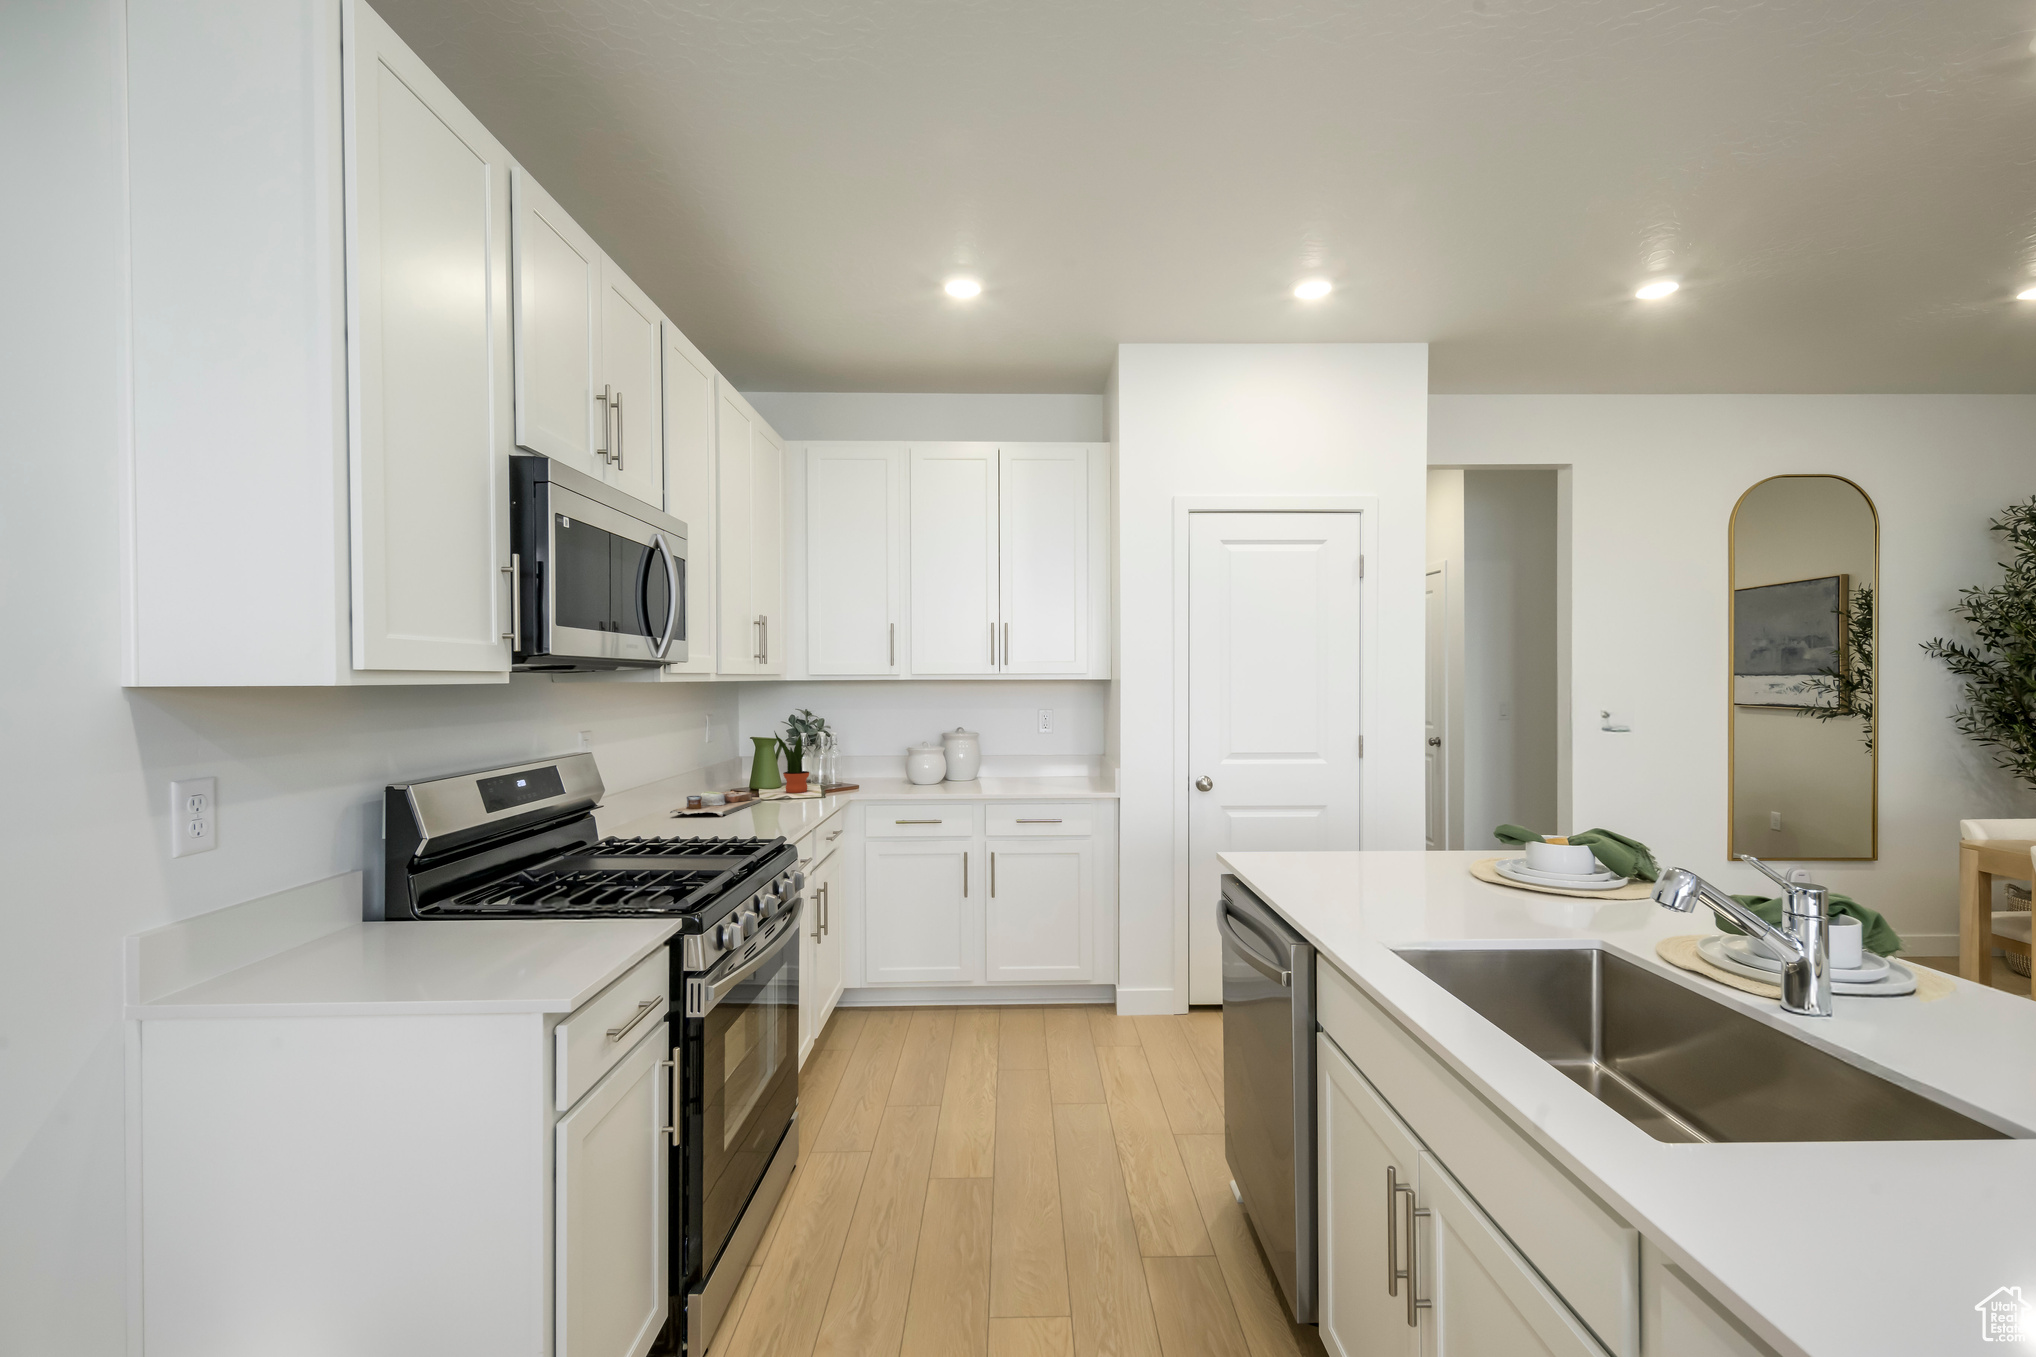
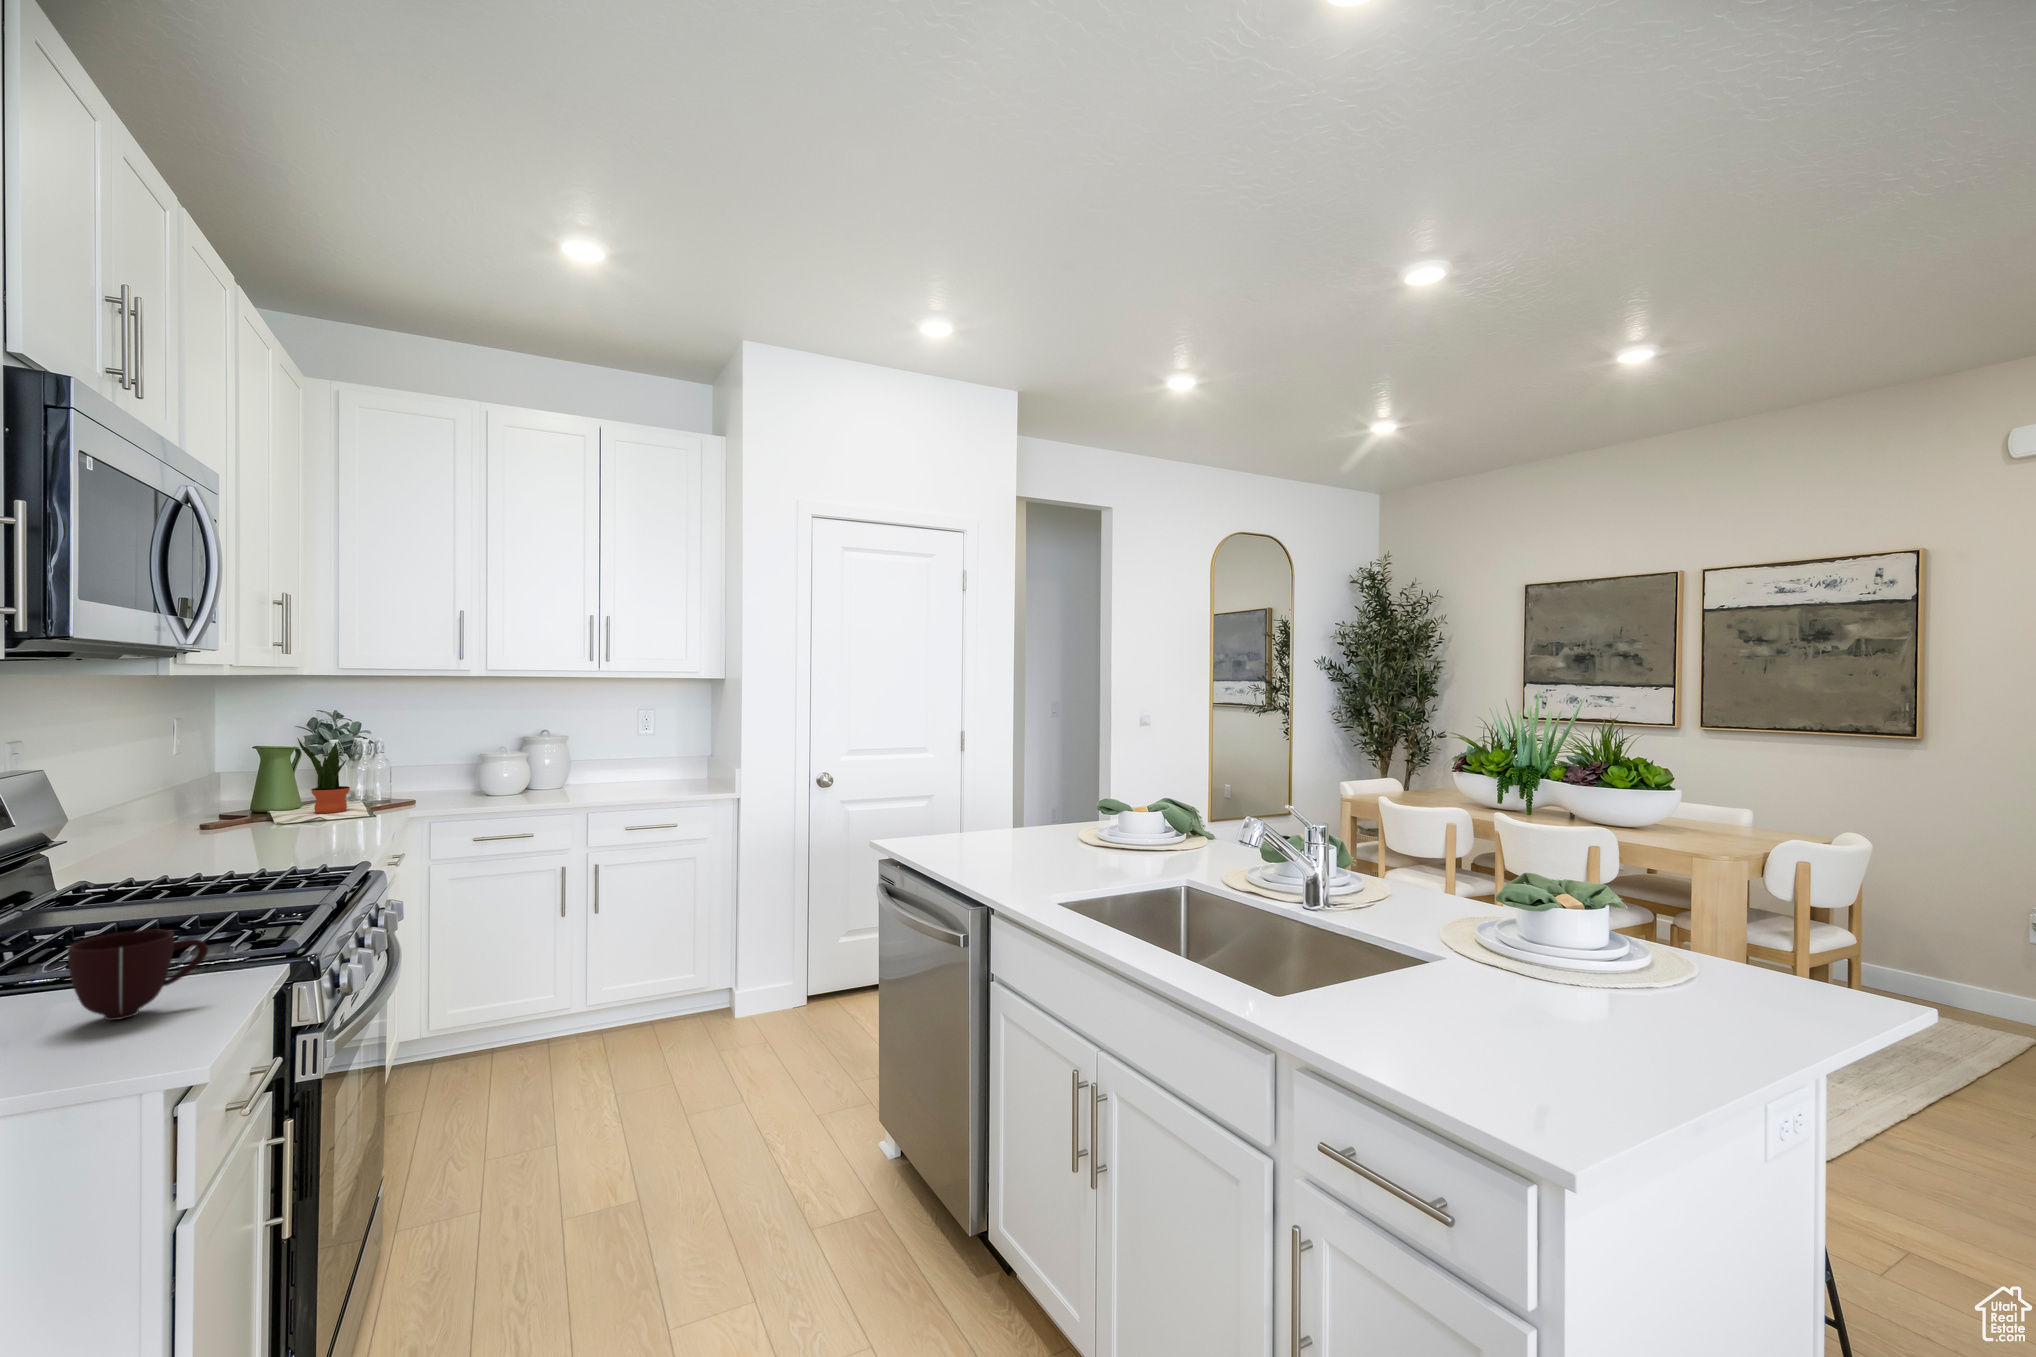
cutting board: present [670,791,761,817] -> none [152,814,287,848]
mug: none [528,881,611,947] -> present [68,930,208,1020]

